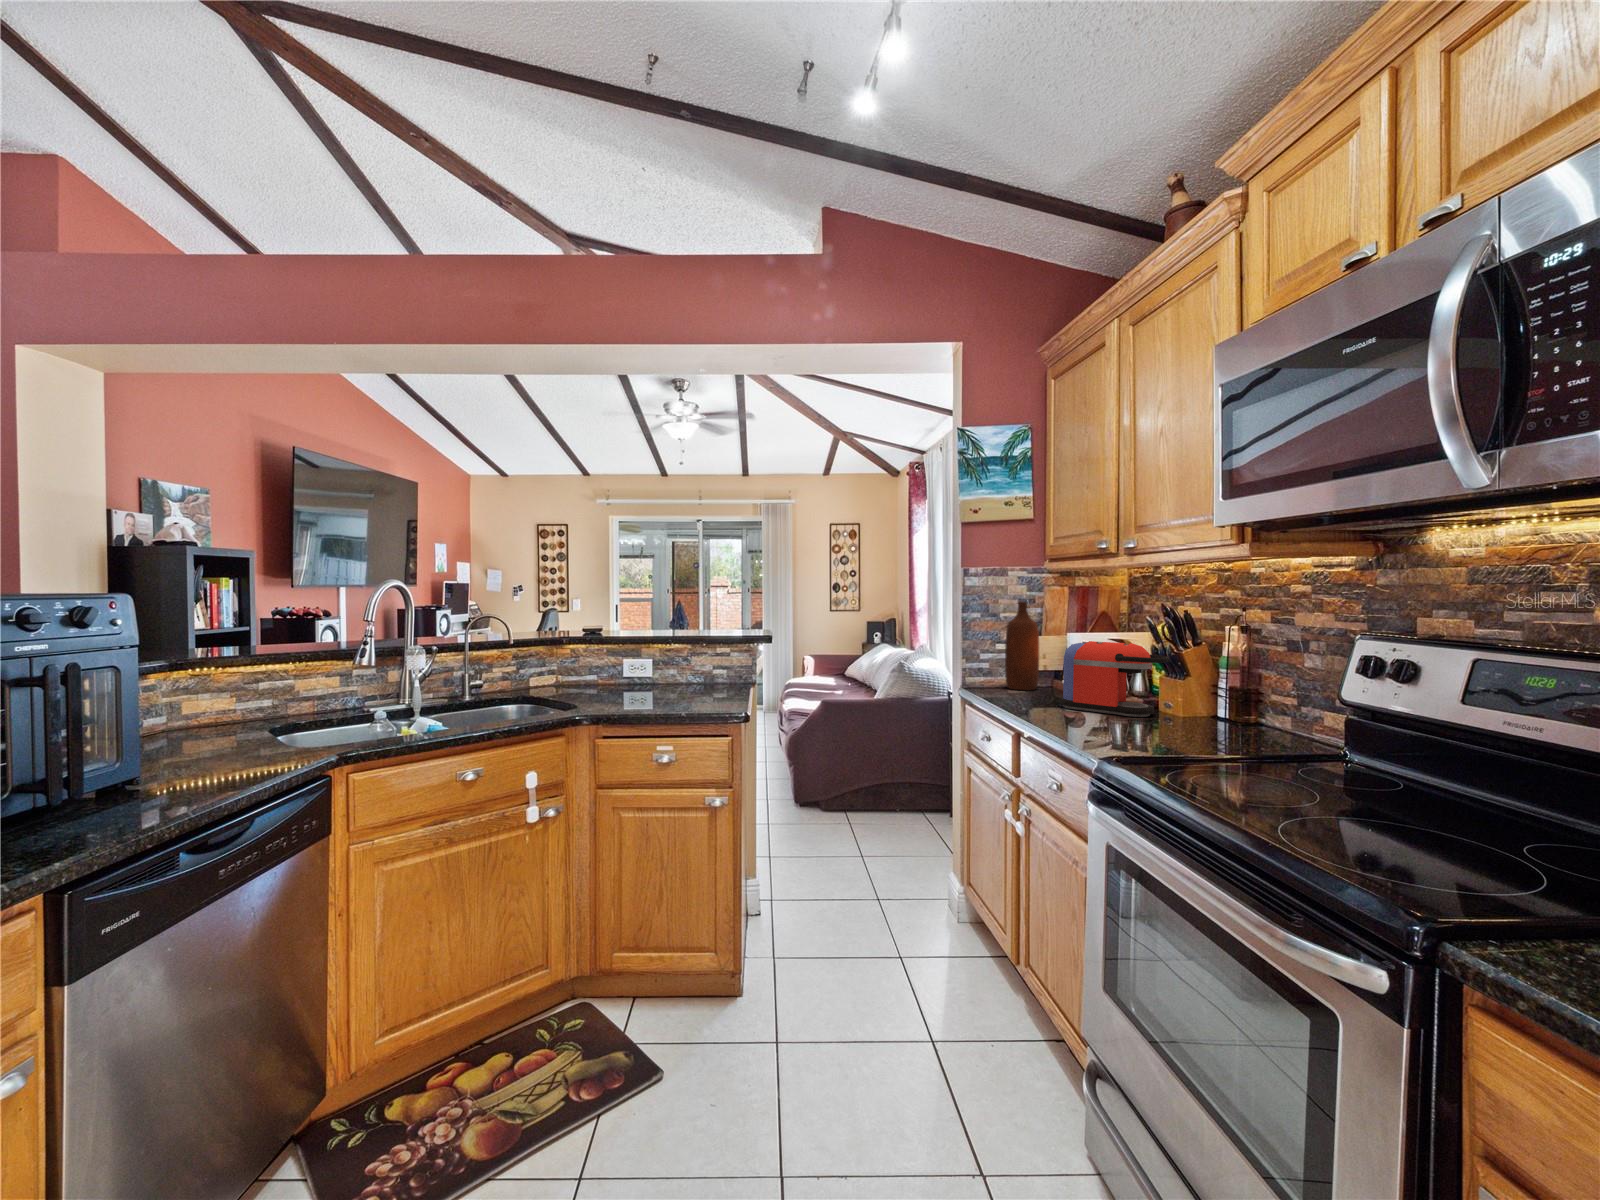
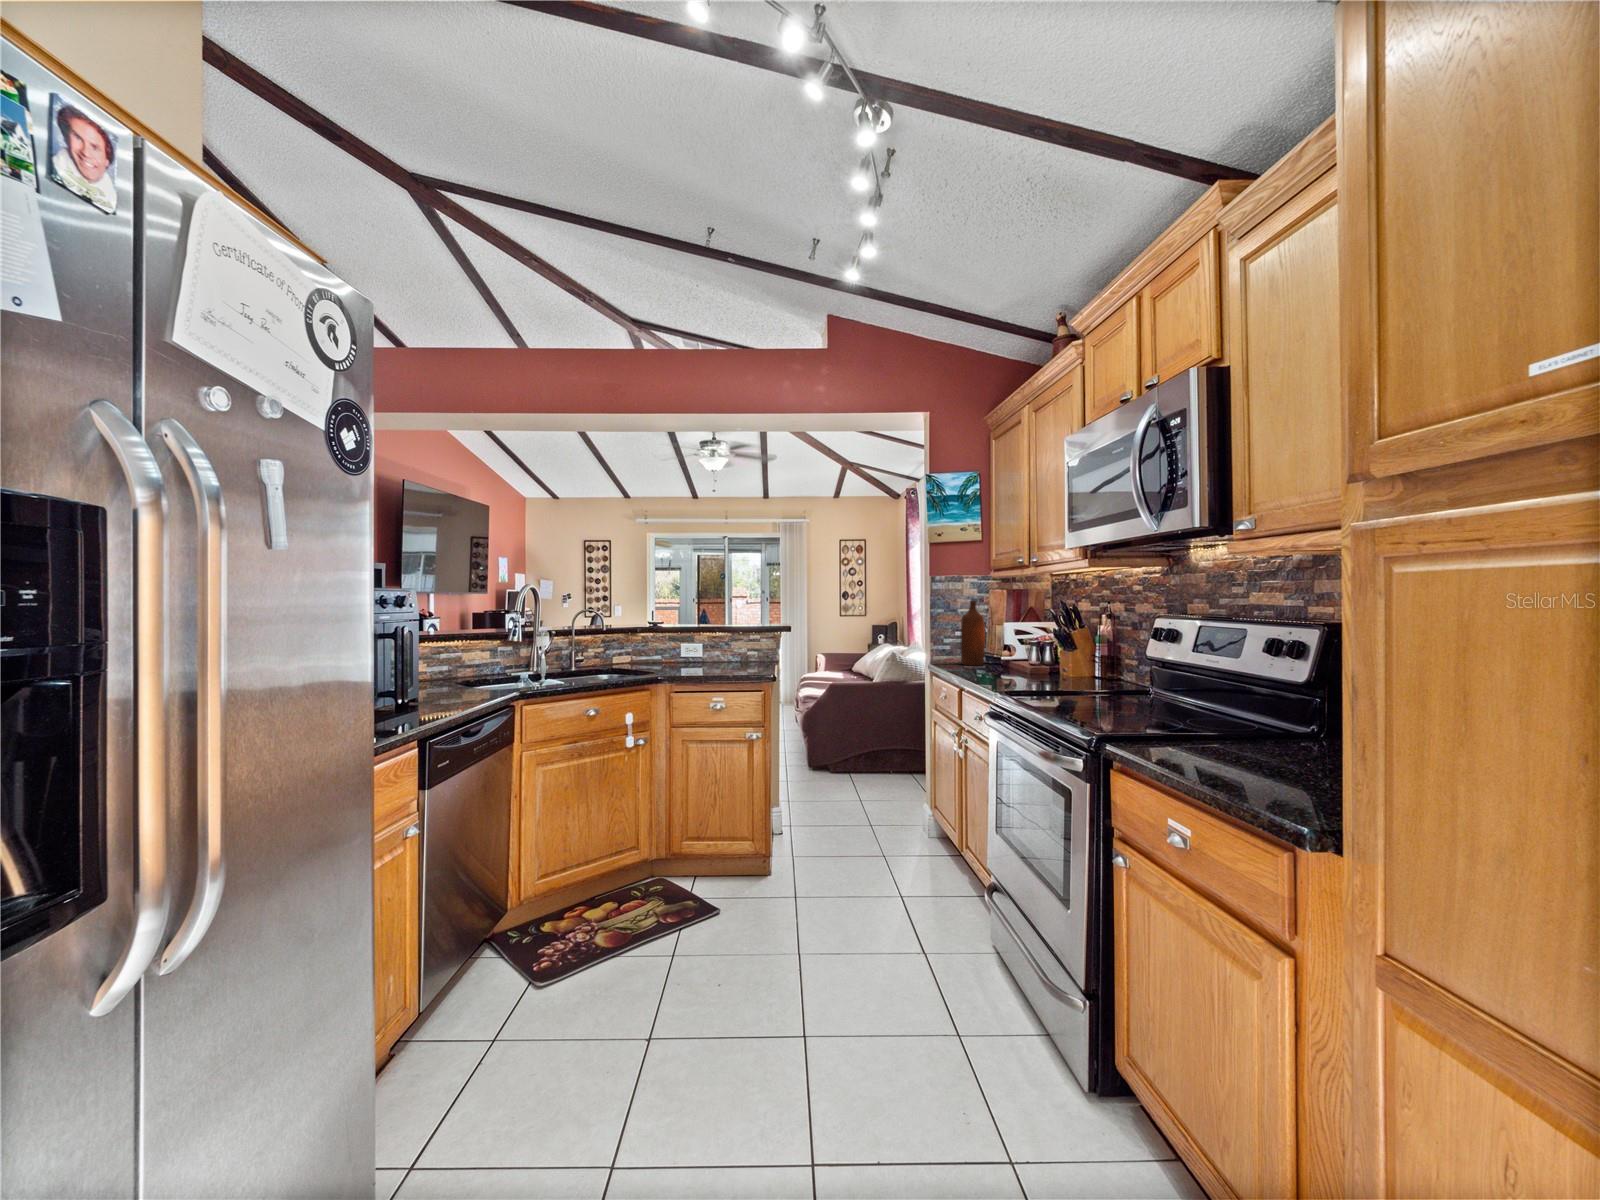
coffee maker: present [1061,641,1169,717] -> none [993,627,1064,678]

